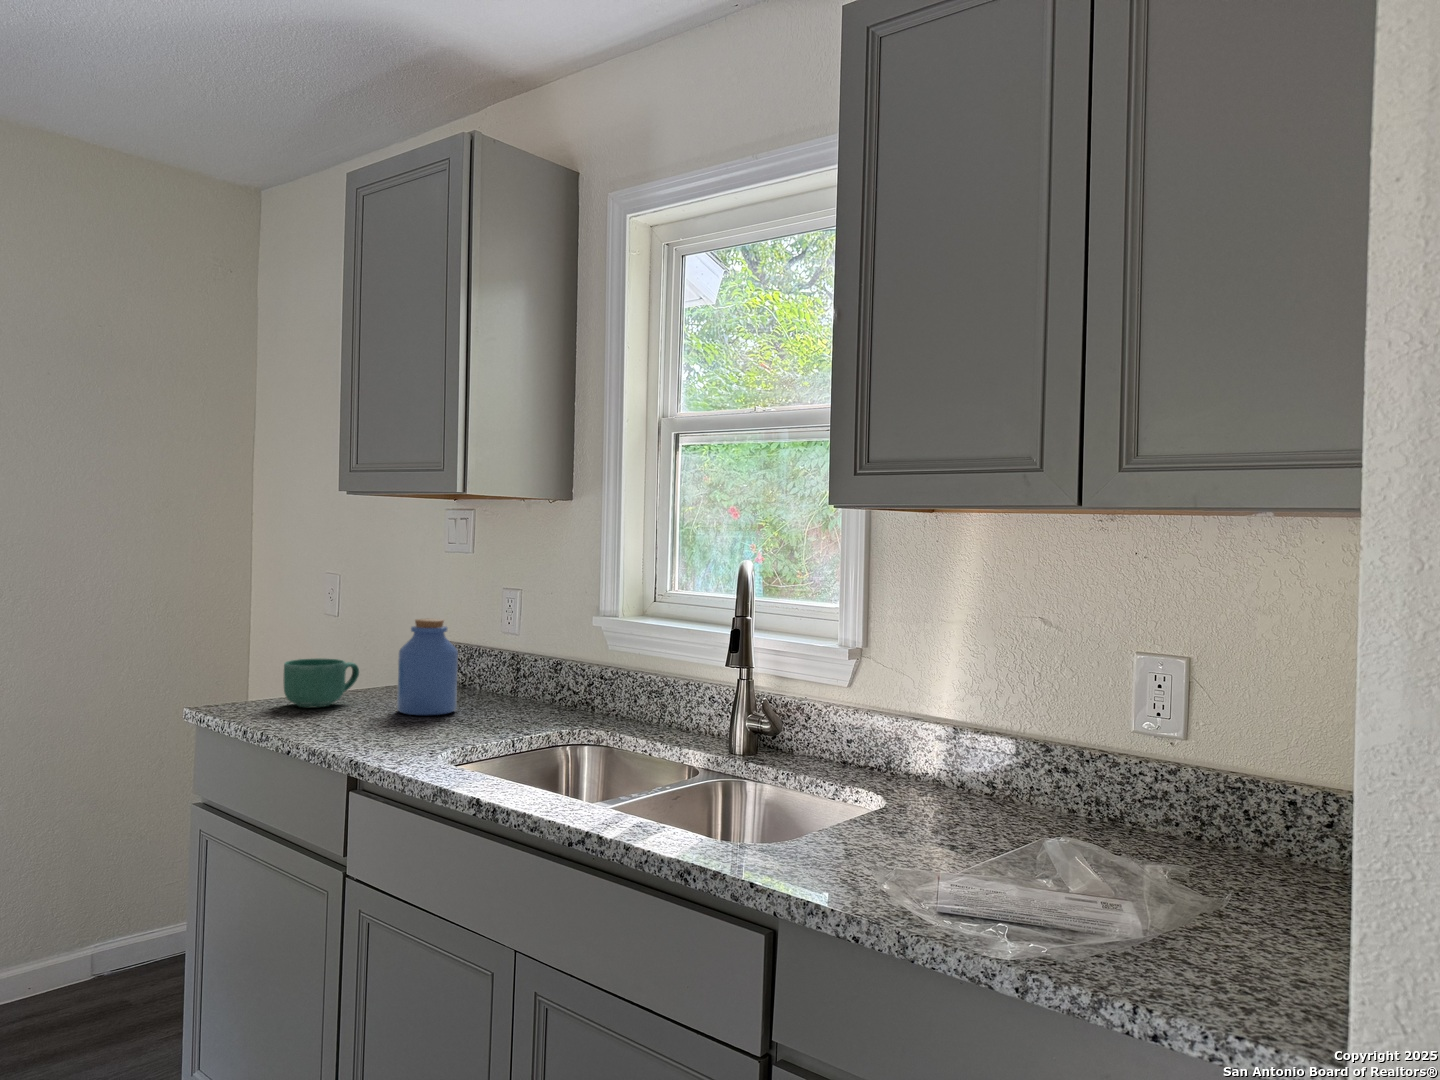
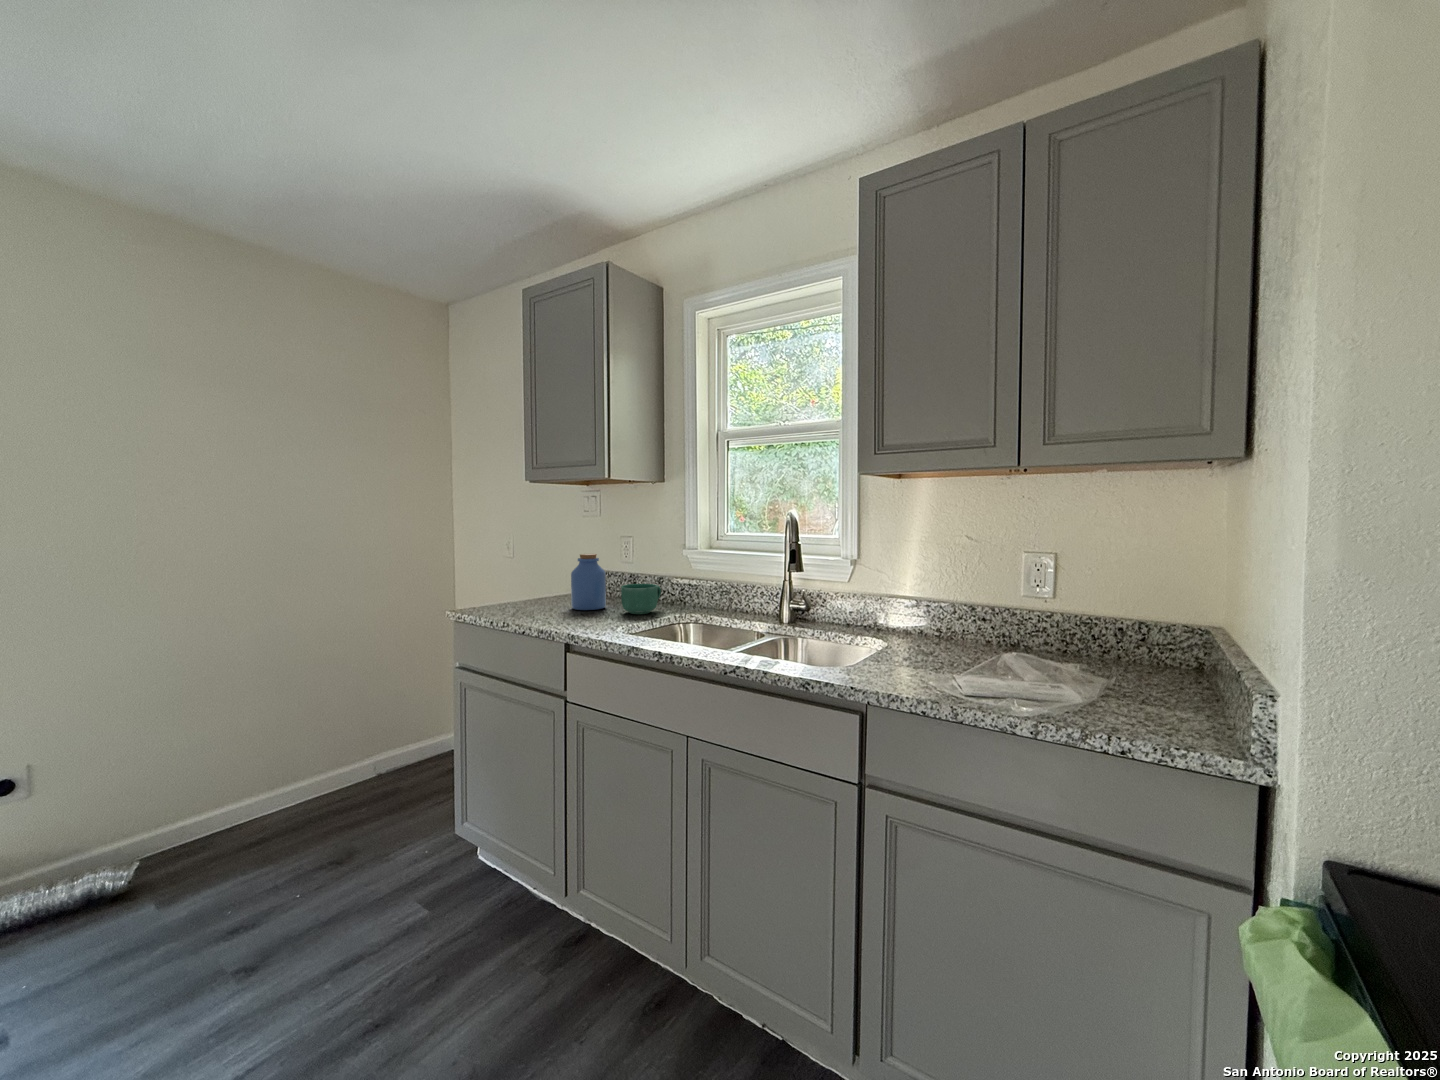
mug: present [284,659,359,708] -> present [621,584,661,614]

